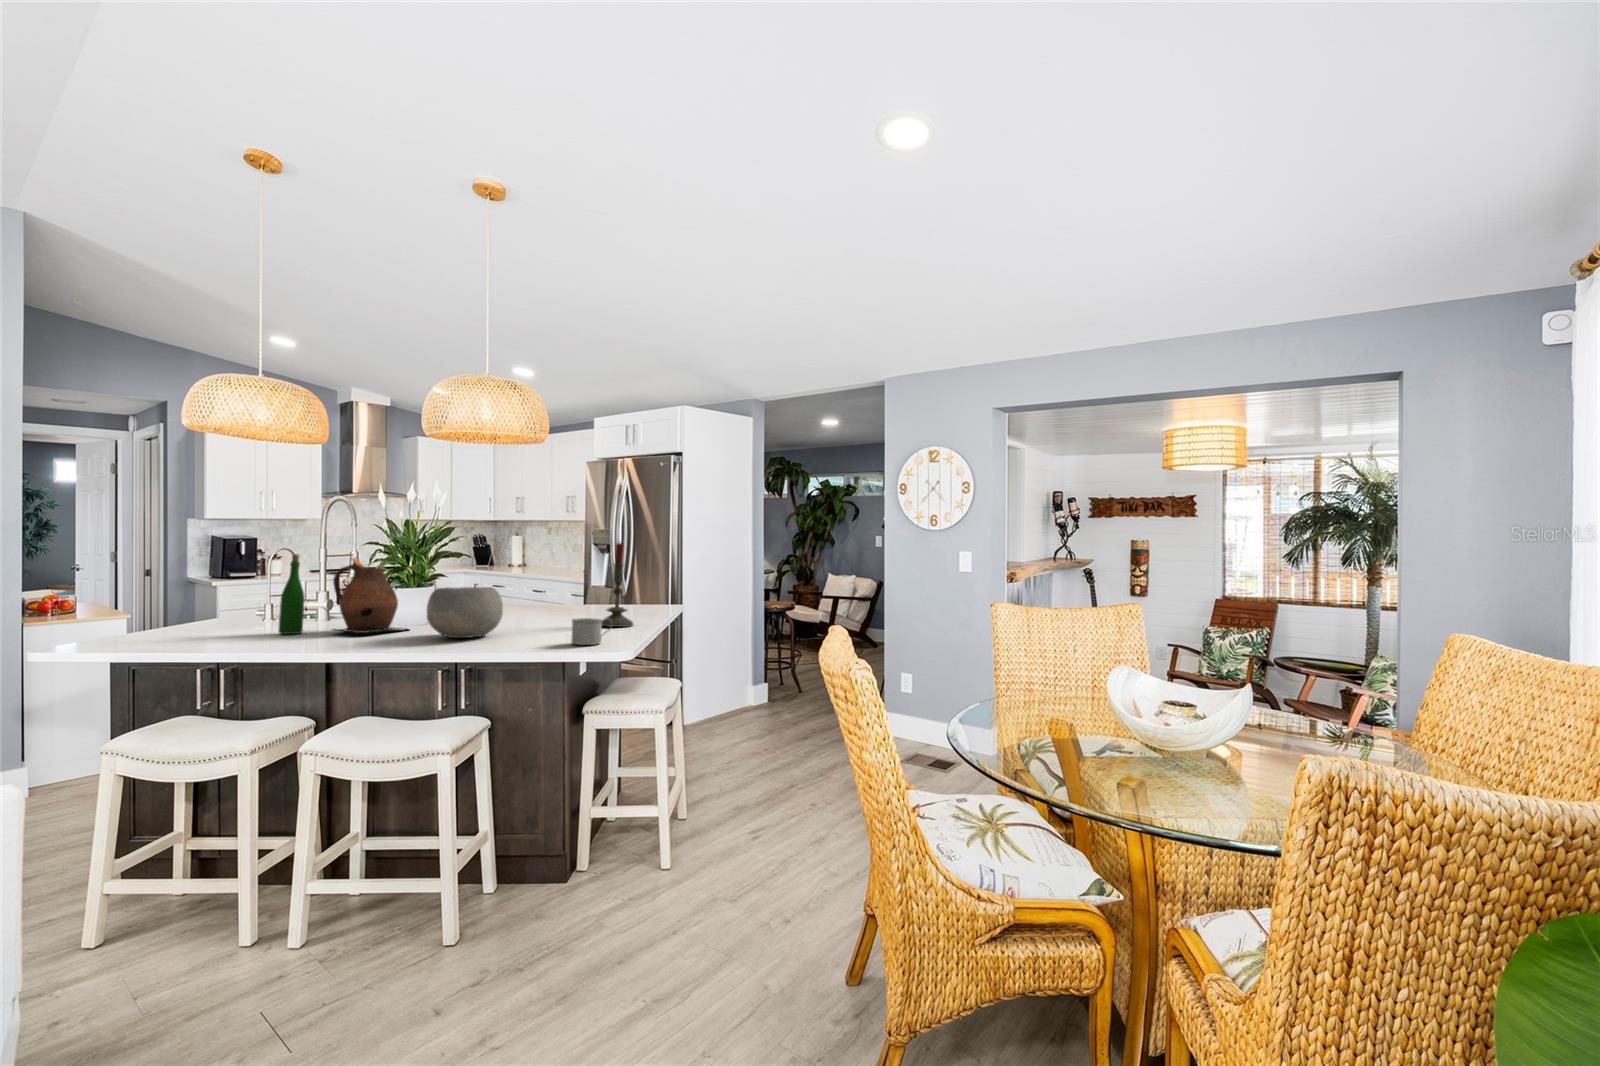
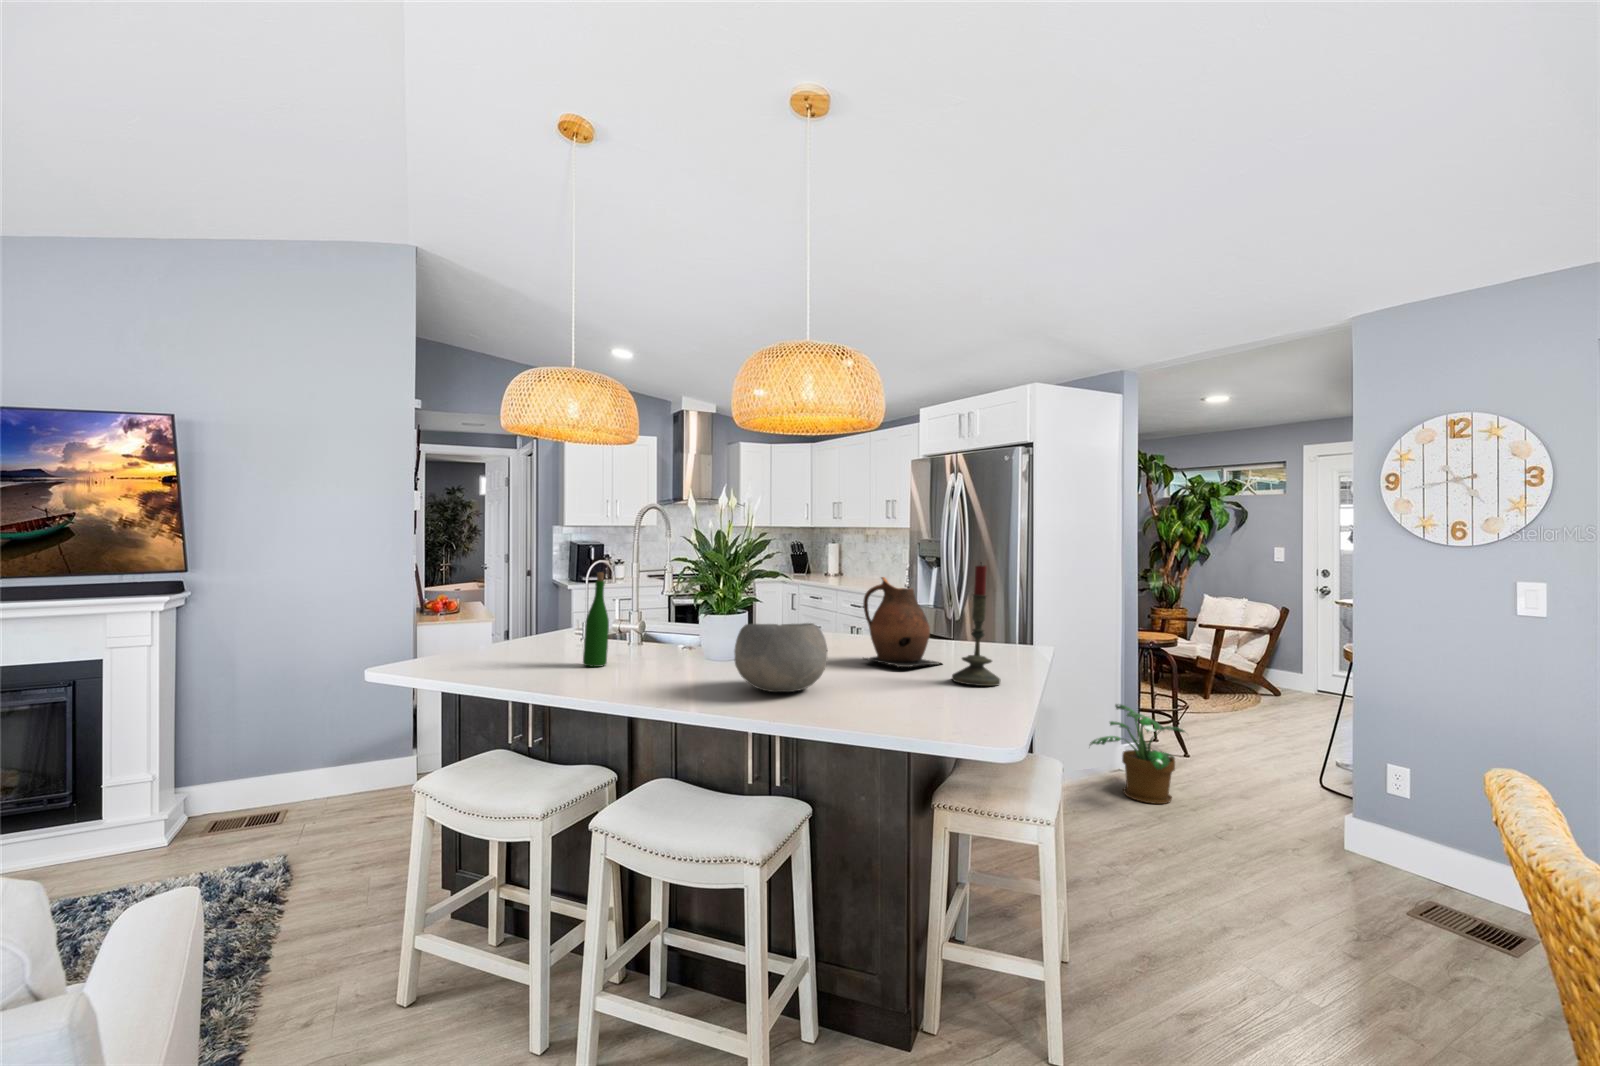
ceramic pitcher: present [333,558,405,633] -> present [863,577,940,667]
mug: present [571,618,612,645] -> none [924,681,984,726]
potted plant: none [725,655,792,725] -> present [1090,704,1185,804]

